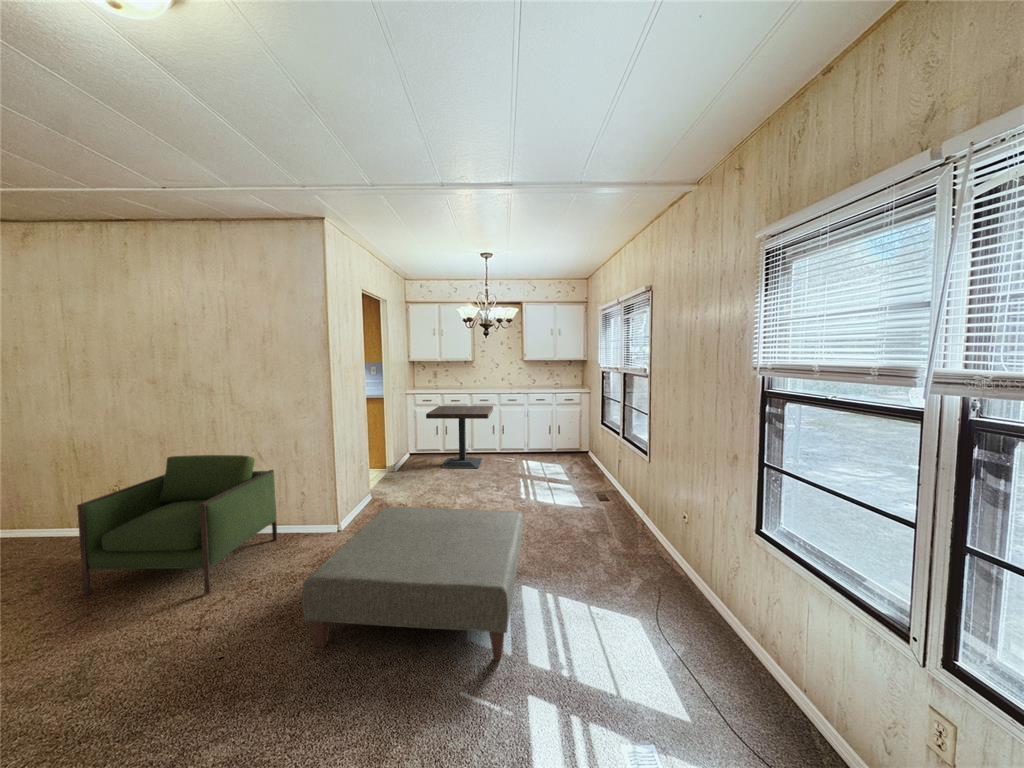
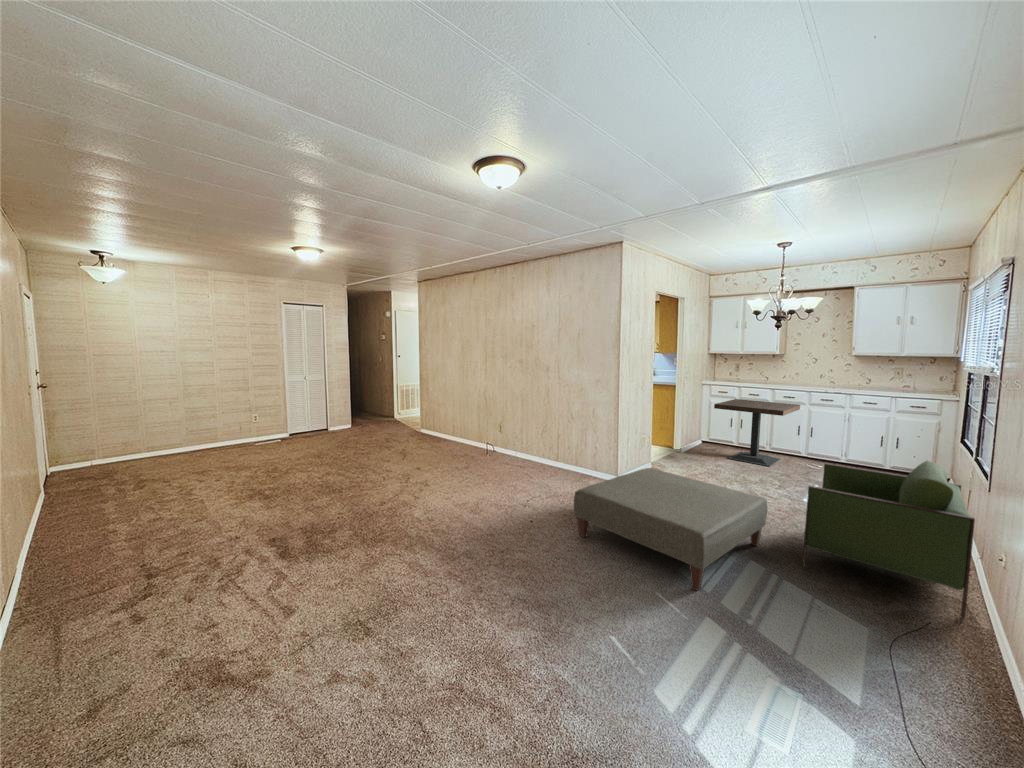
armchair: present [77,455,277,595] -> present [802,461,975,619]

